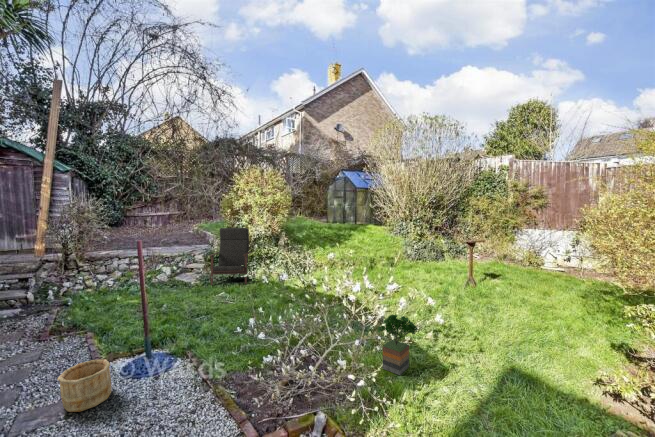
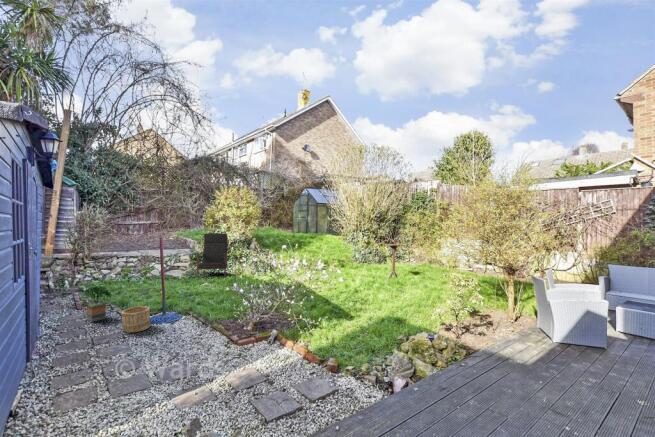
potted tree: present [378,314,418,375] -> present [84,286,111,322]

